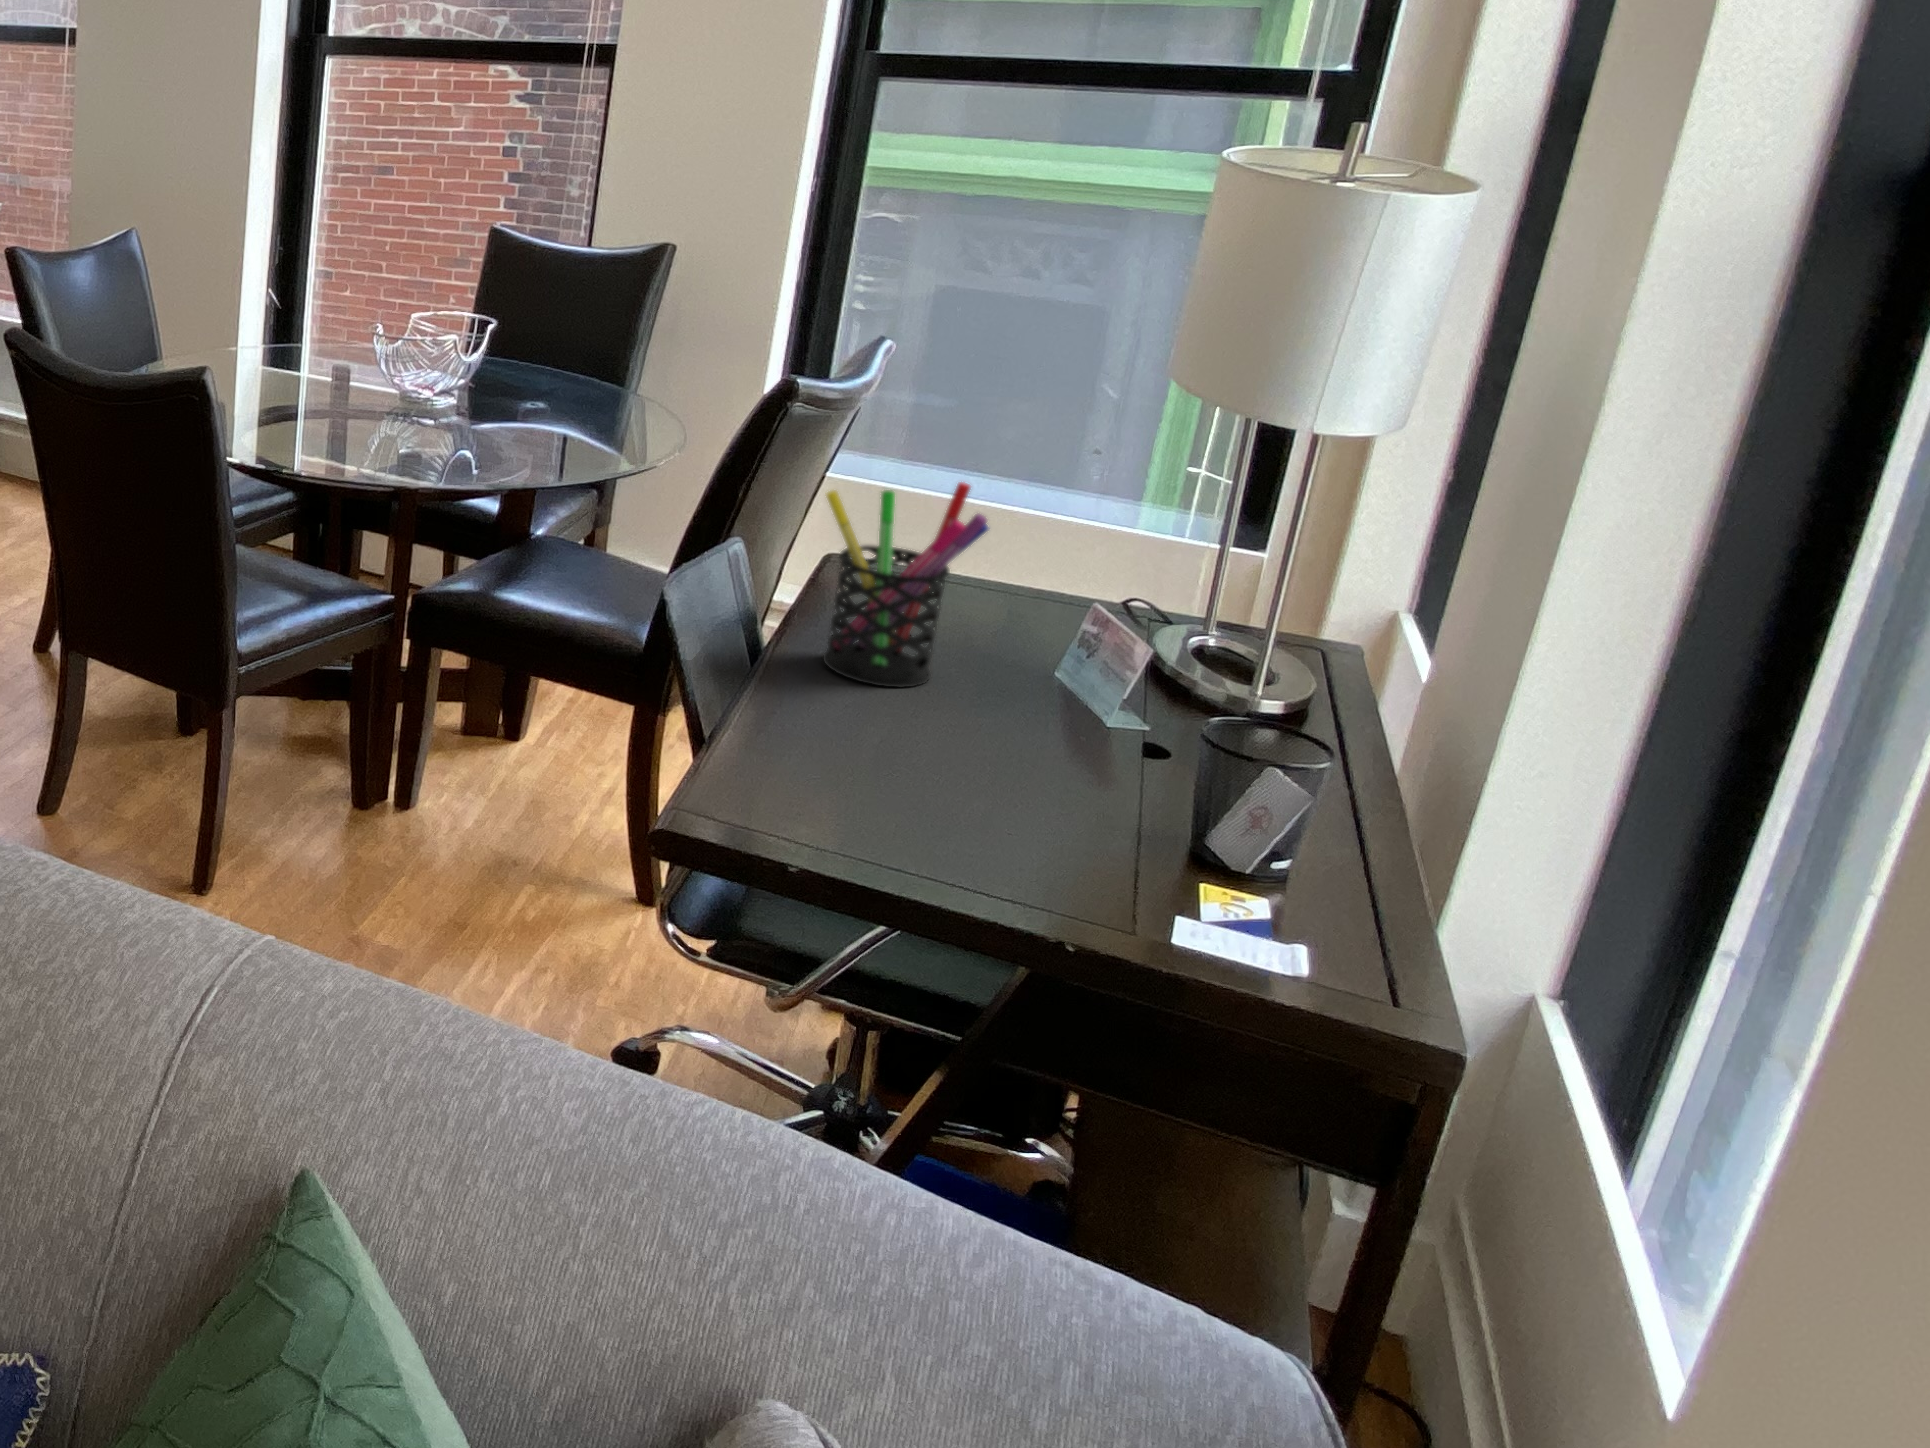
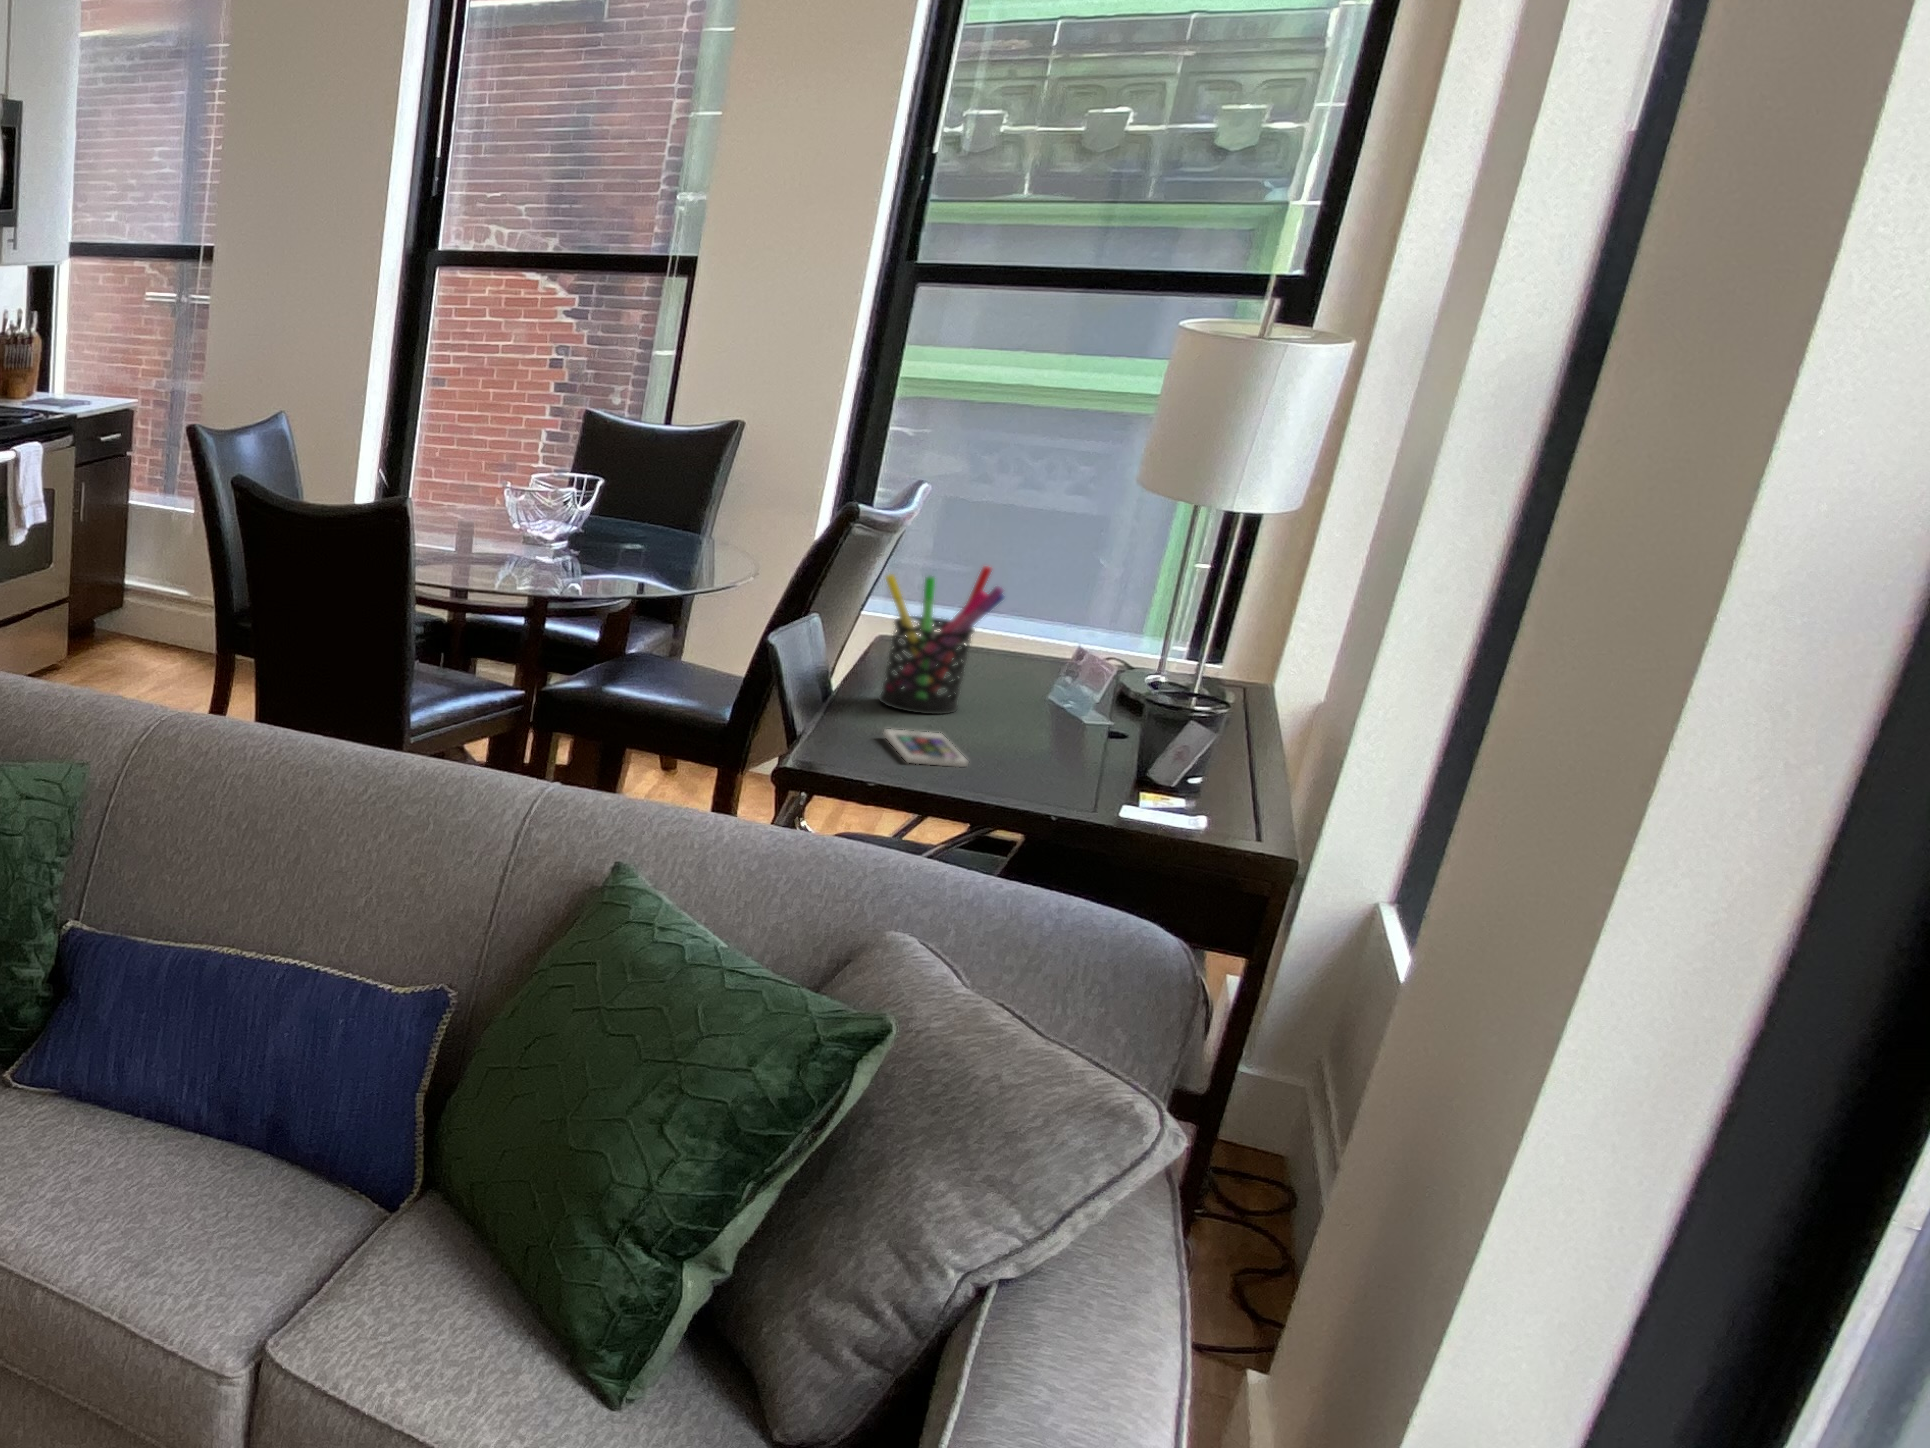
smartphone: none [823,722,941,798] -> present [884,729,968,767]

